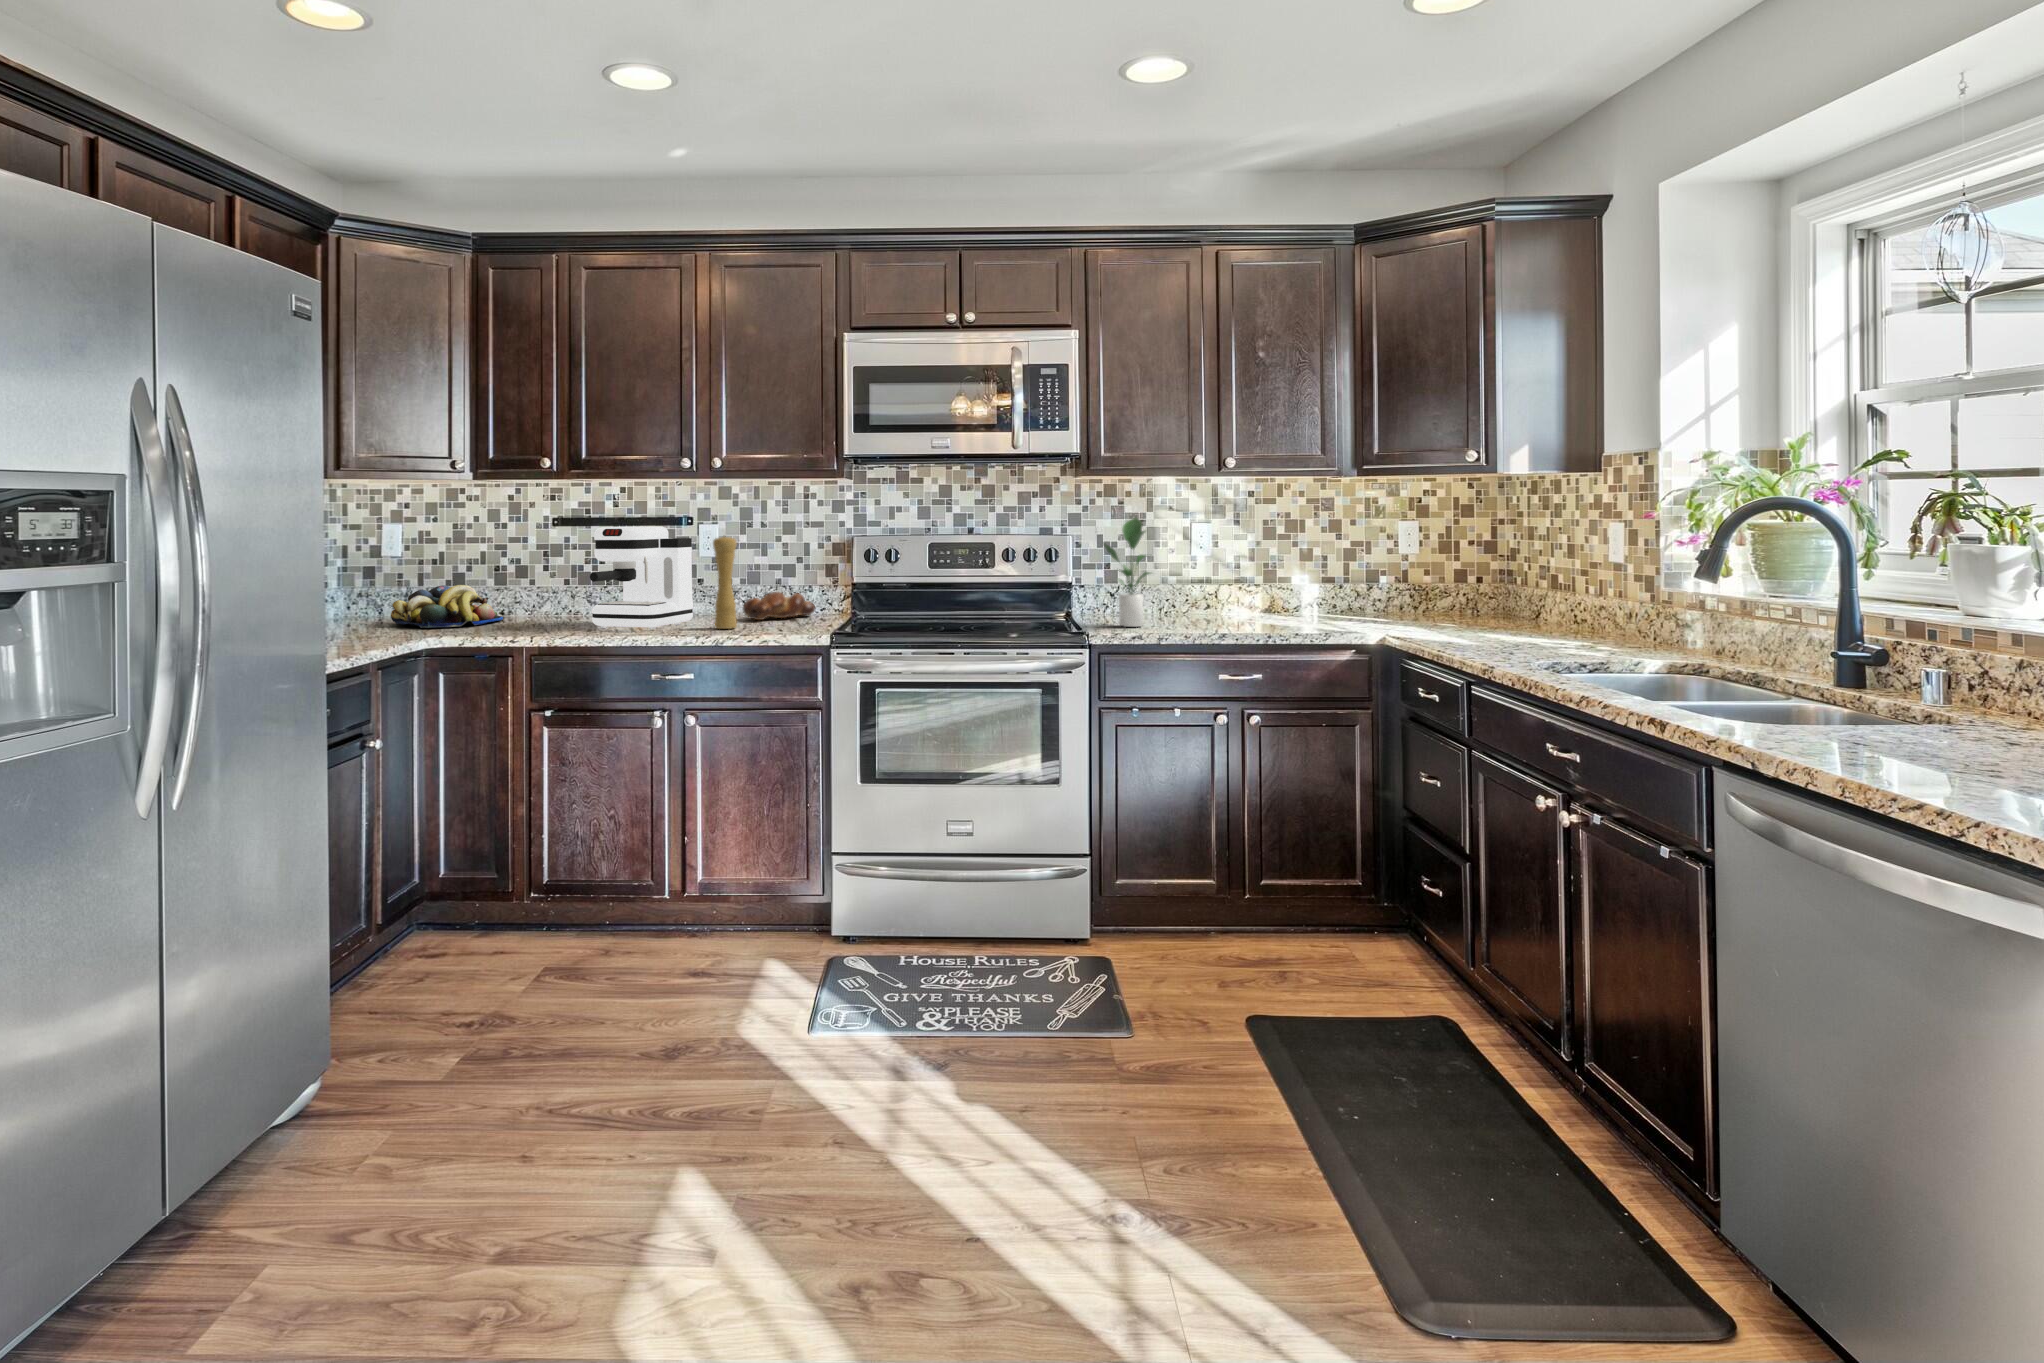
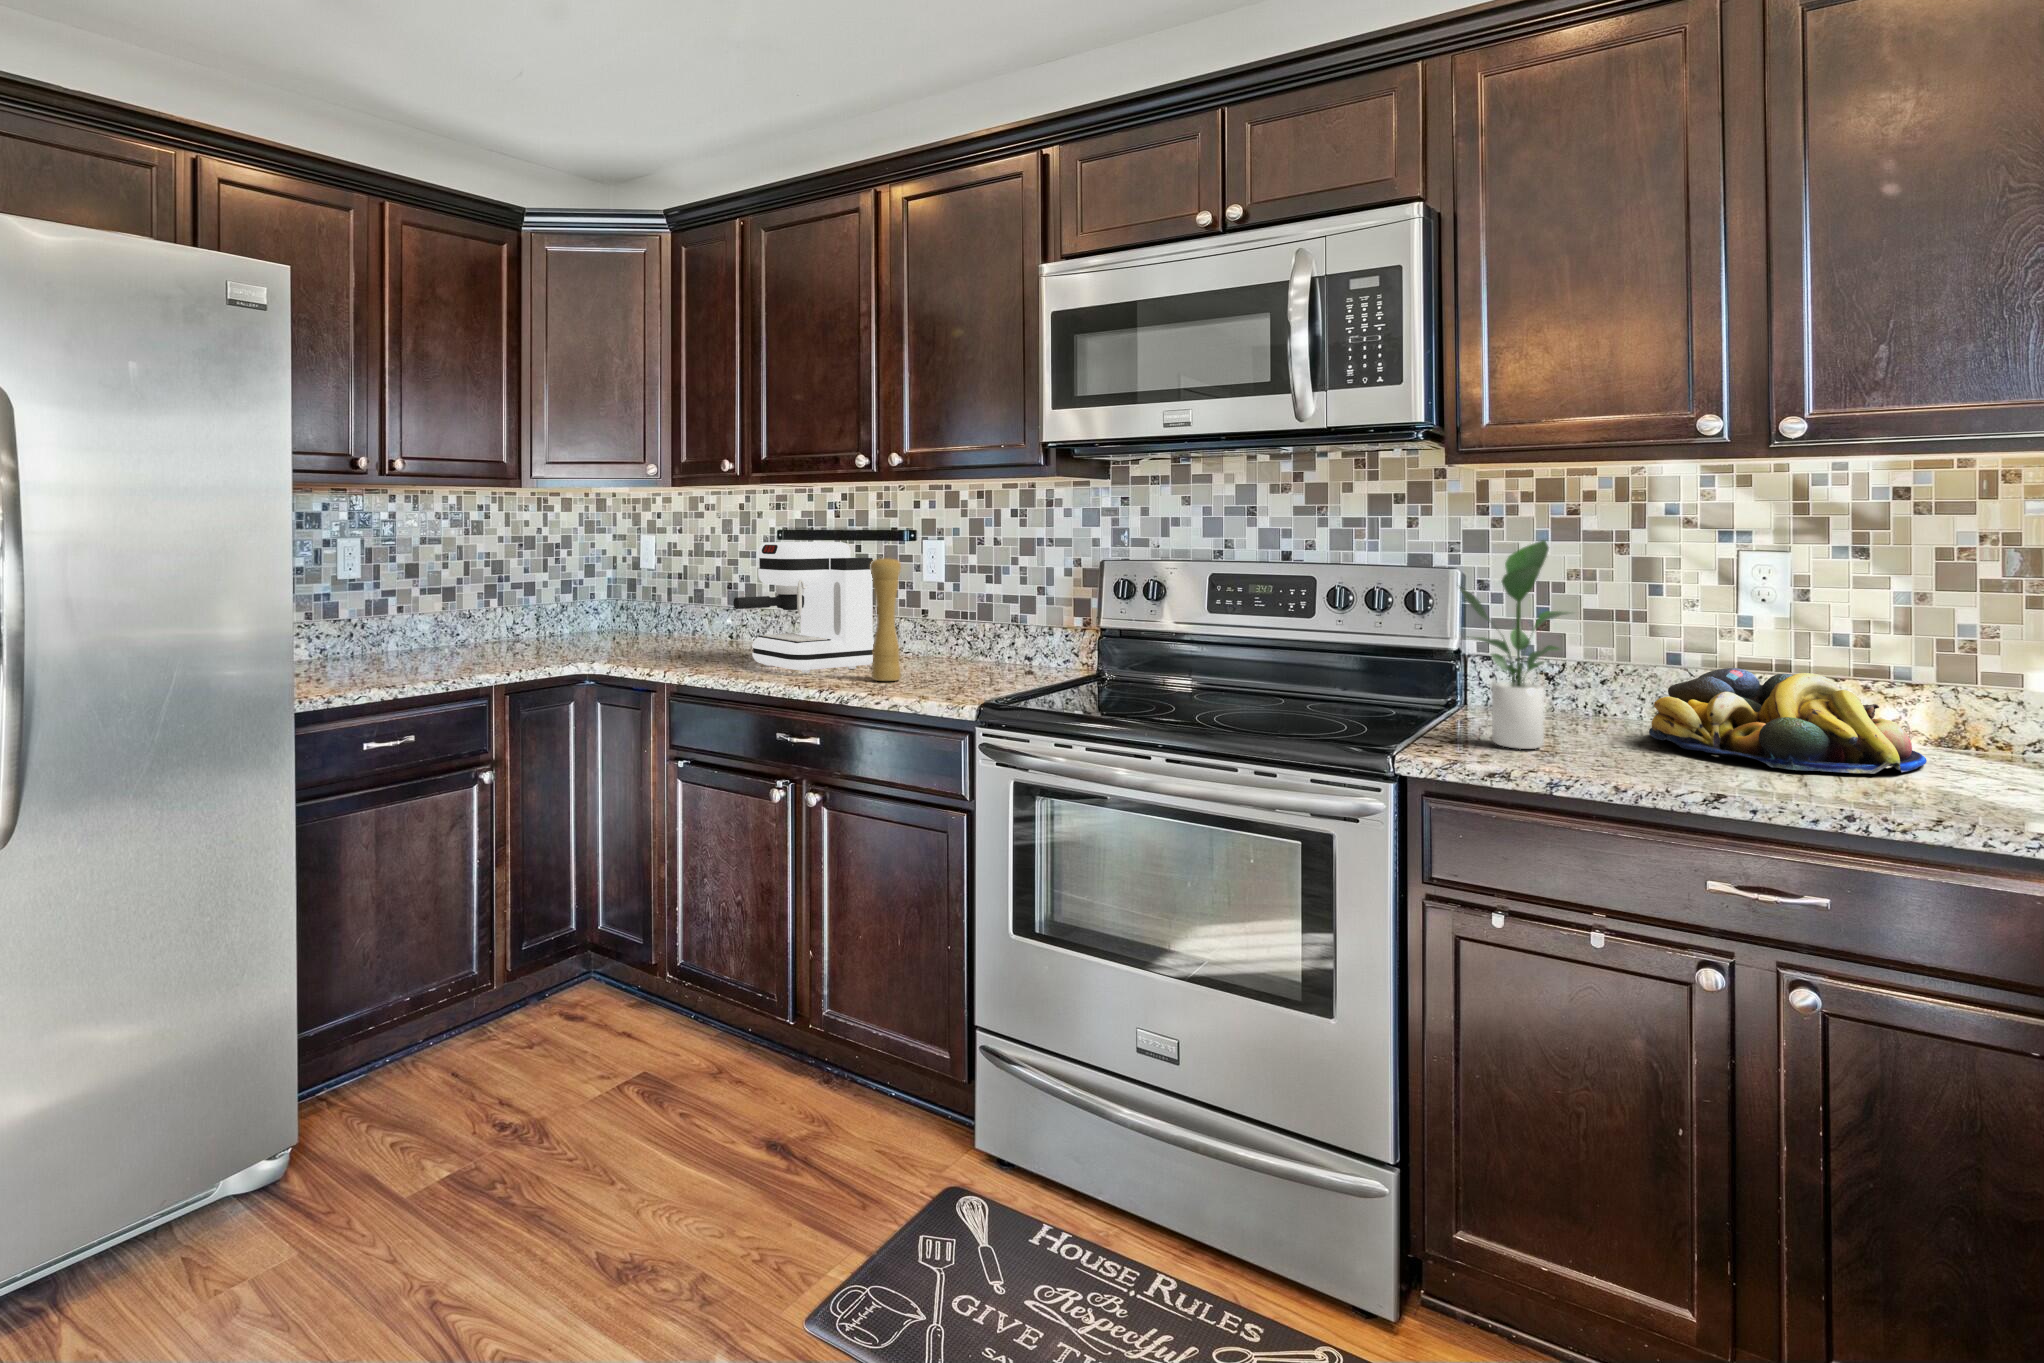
fruit bowl: present [391,585,503,628] -> present [1649,668,1927,774]
bread loaf: present [743,592,816,620] -> none [941,633,1044,671]

